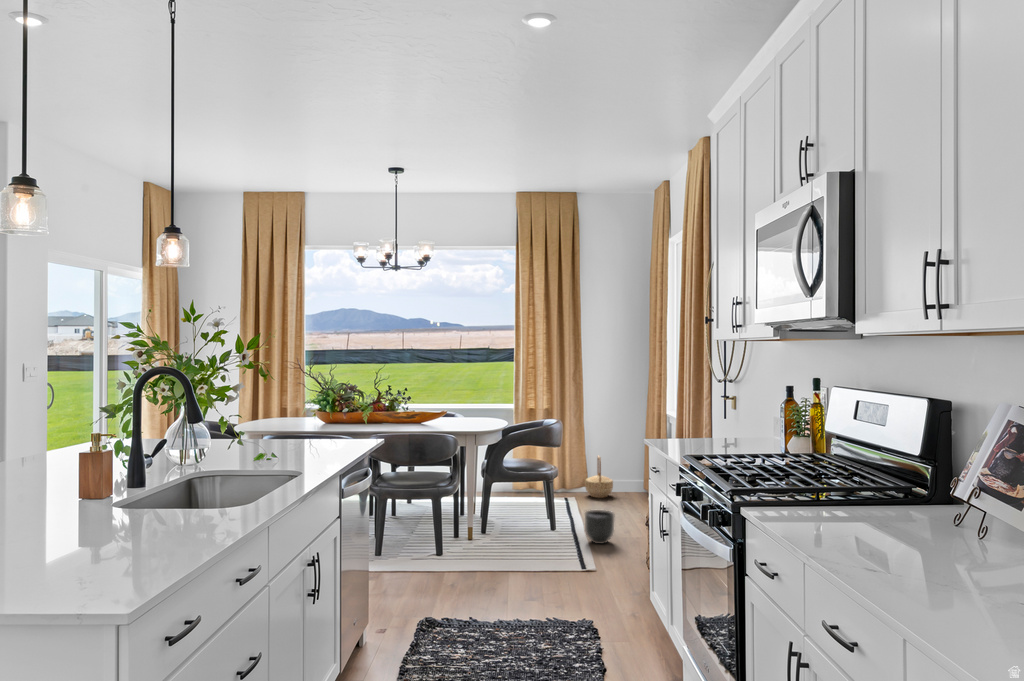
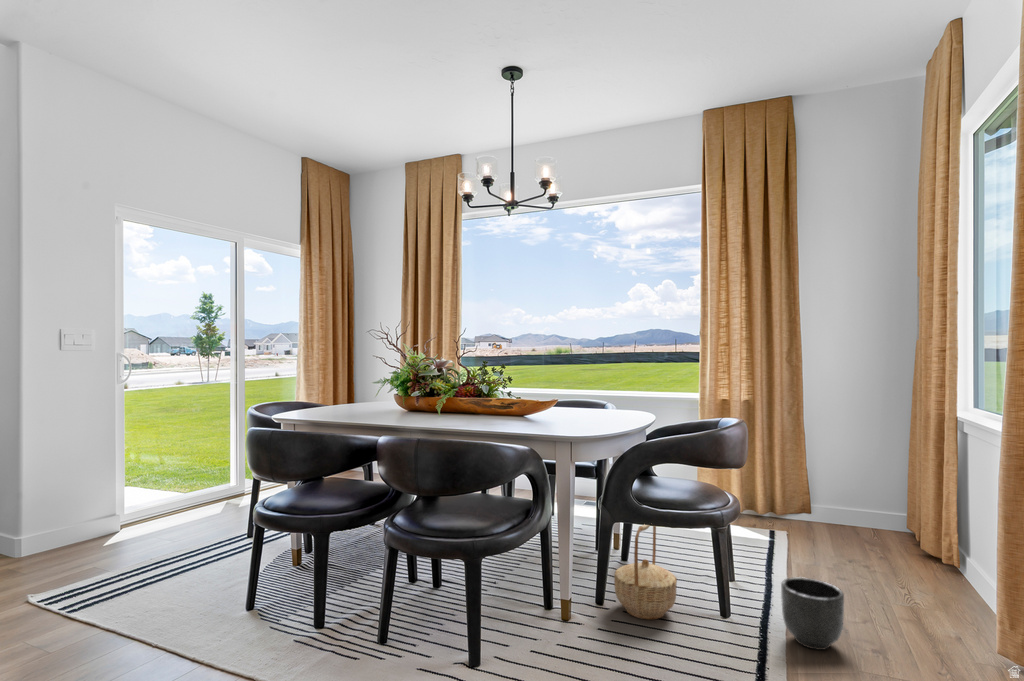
basket: present [585,455,613,498] -> present [614,524,677,619]

